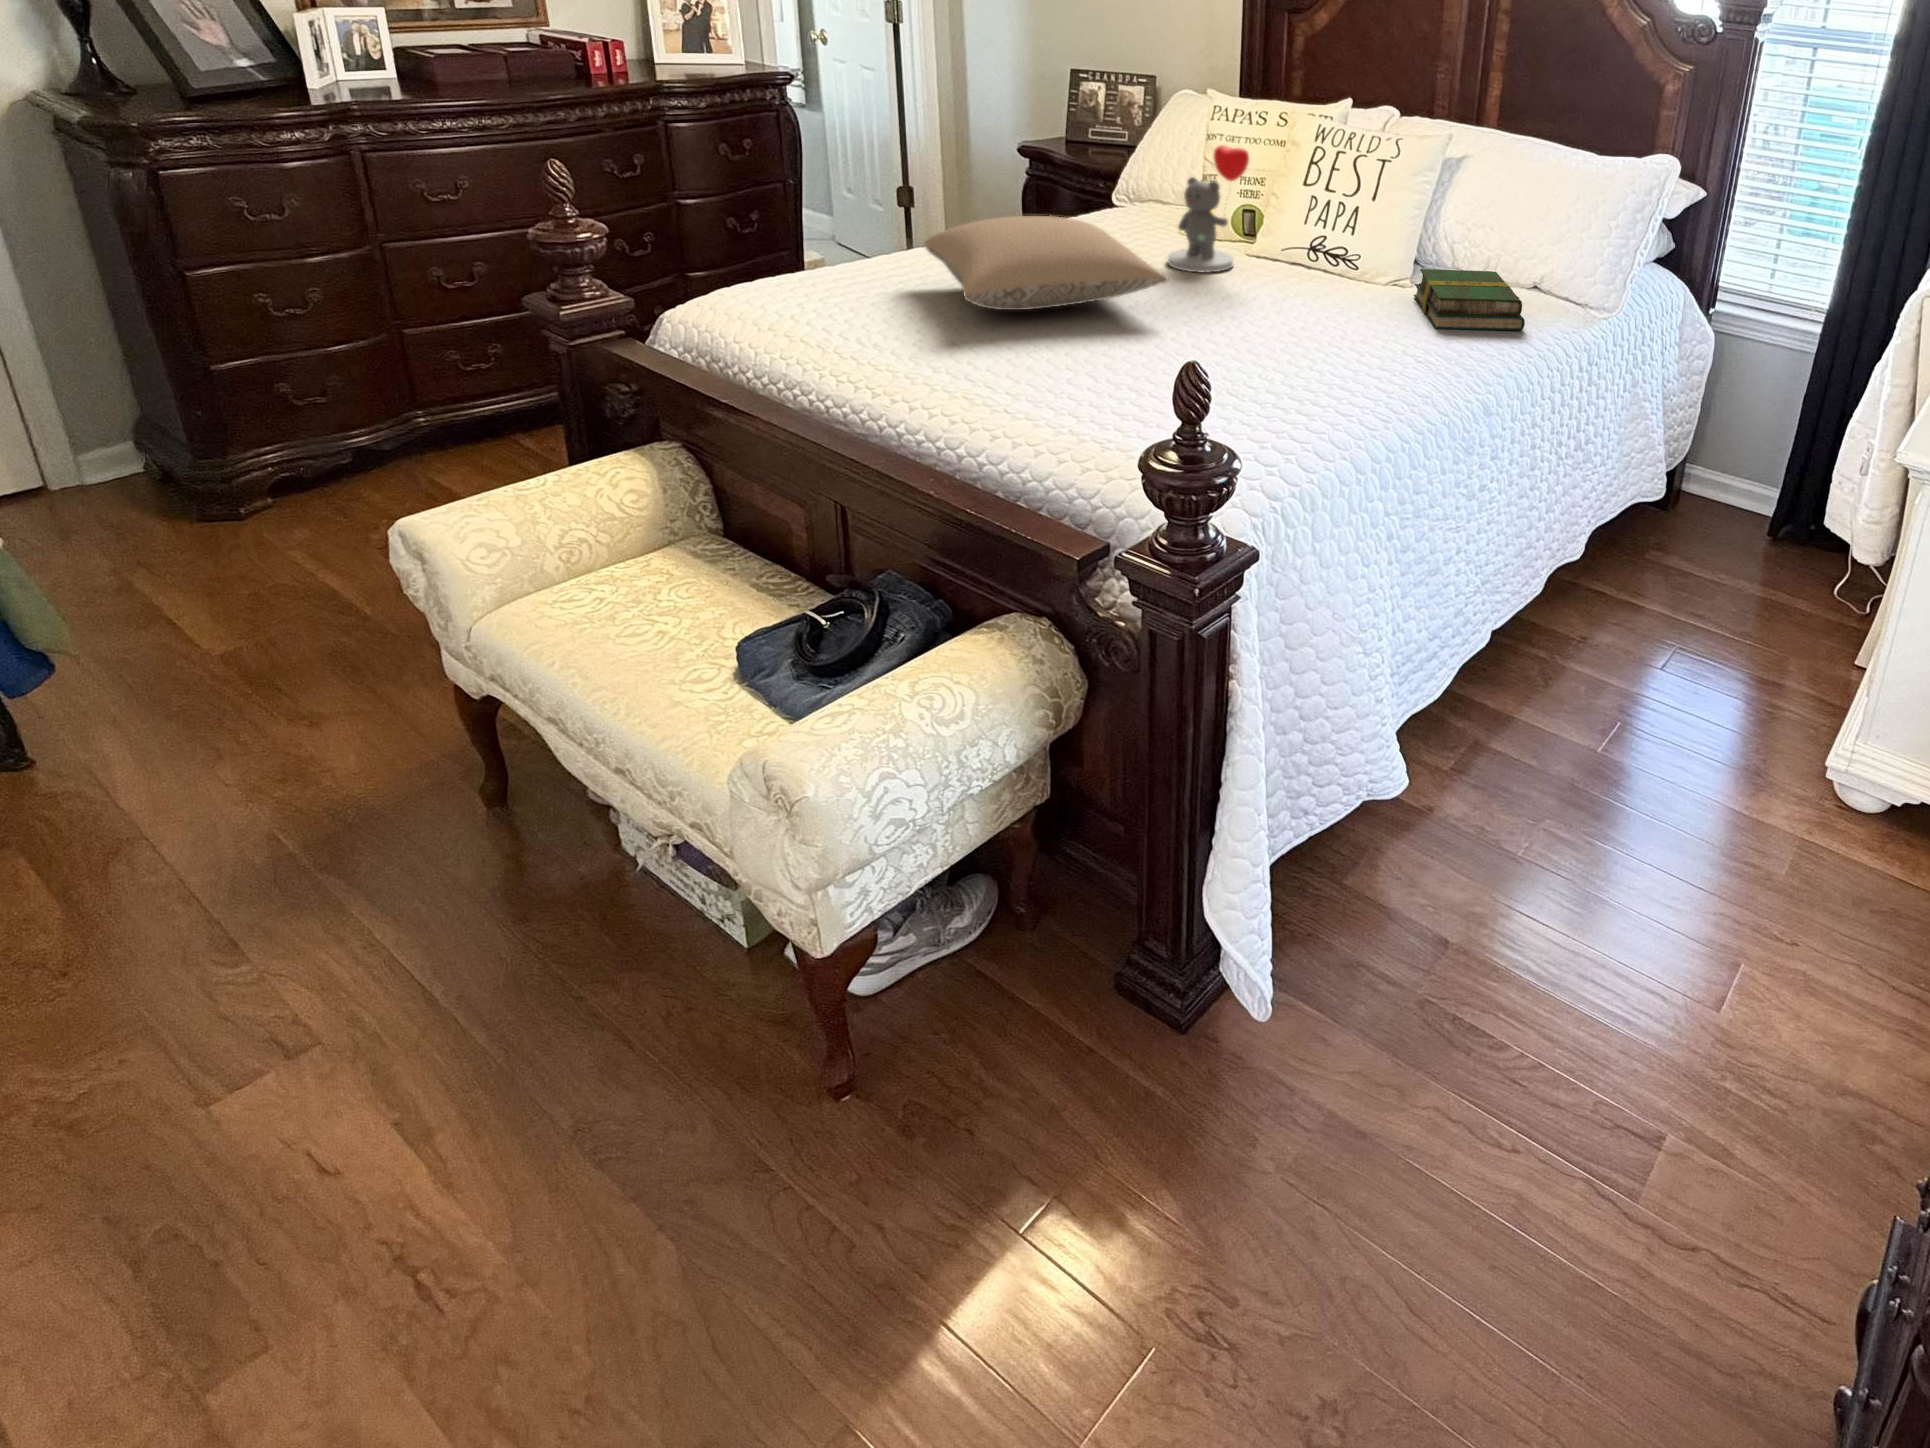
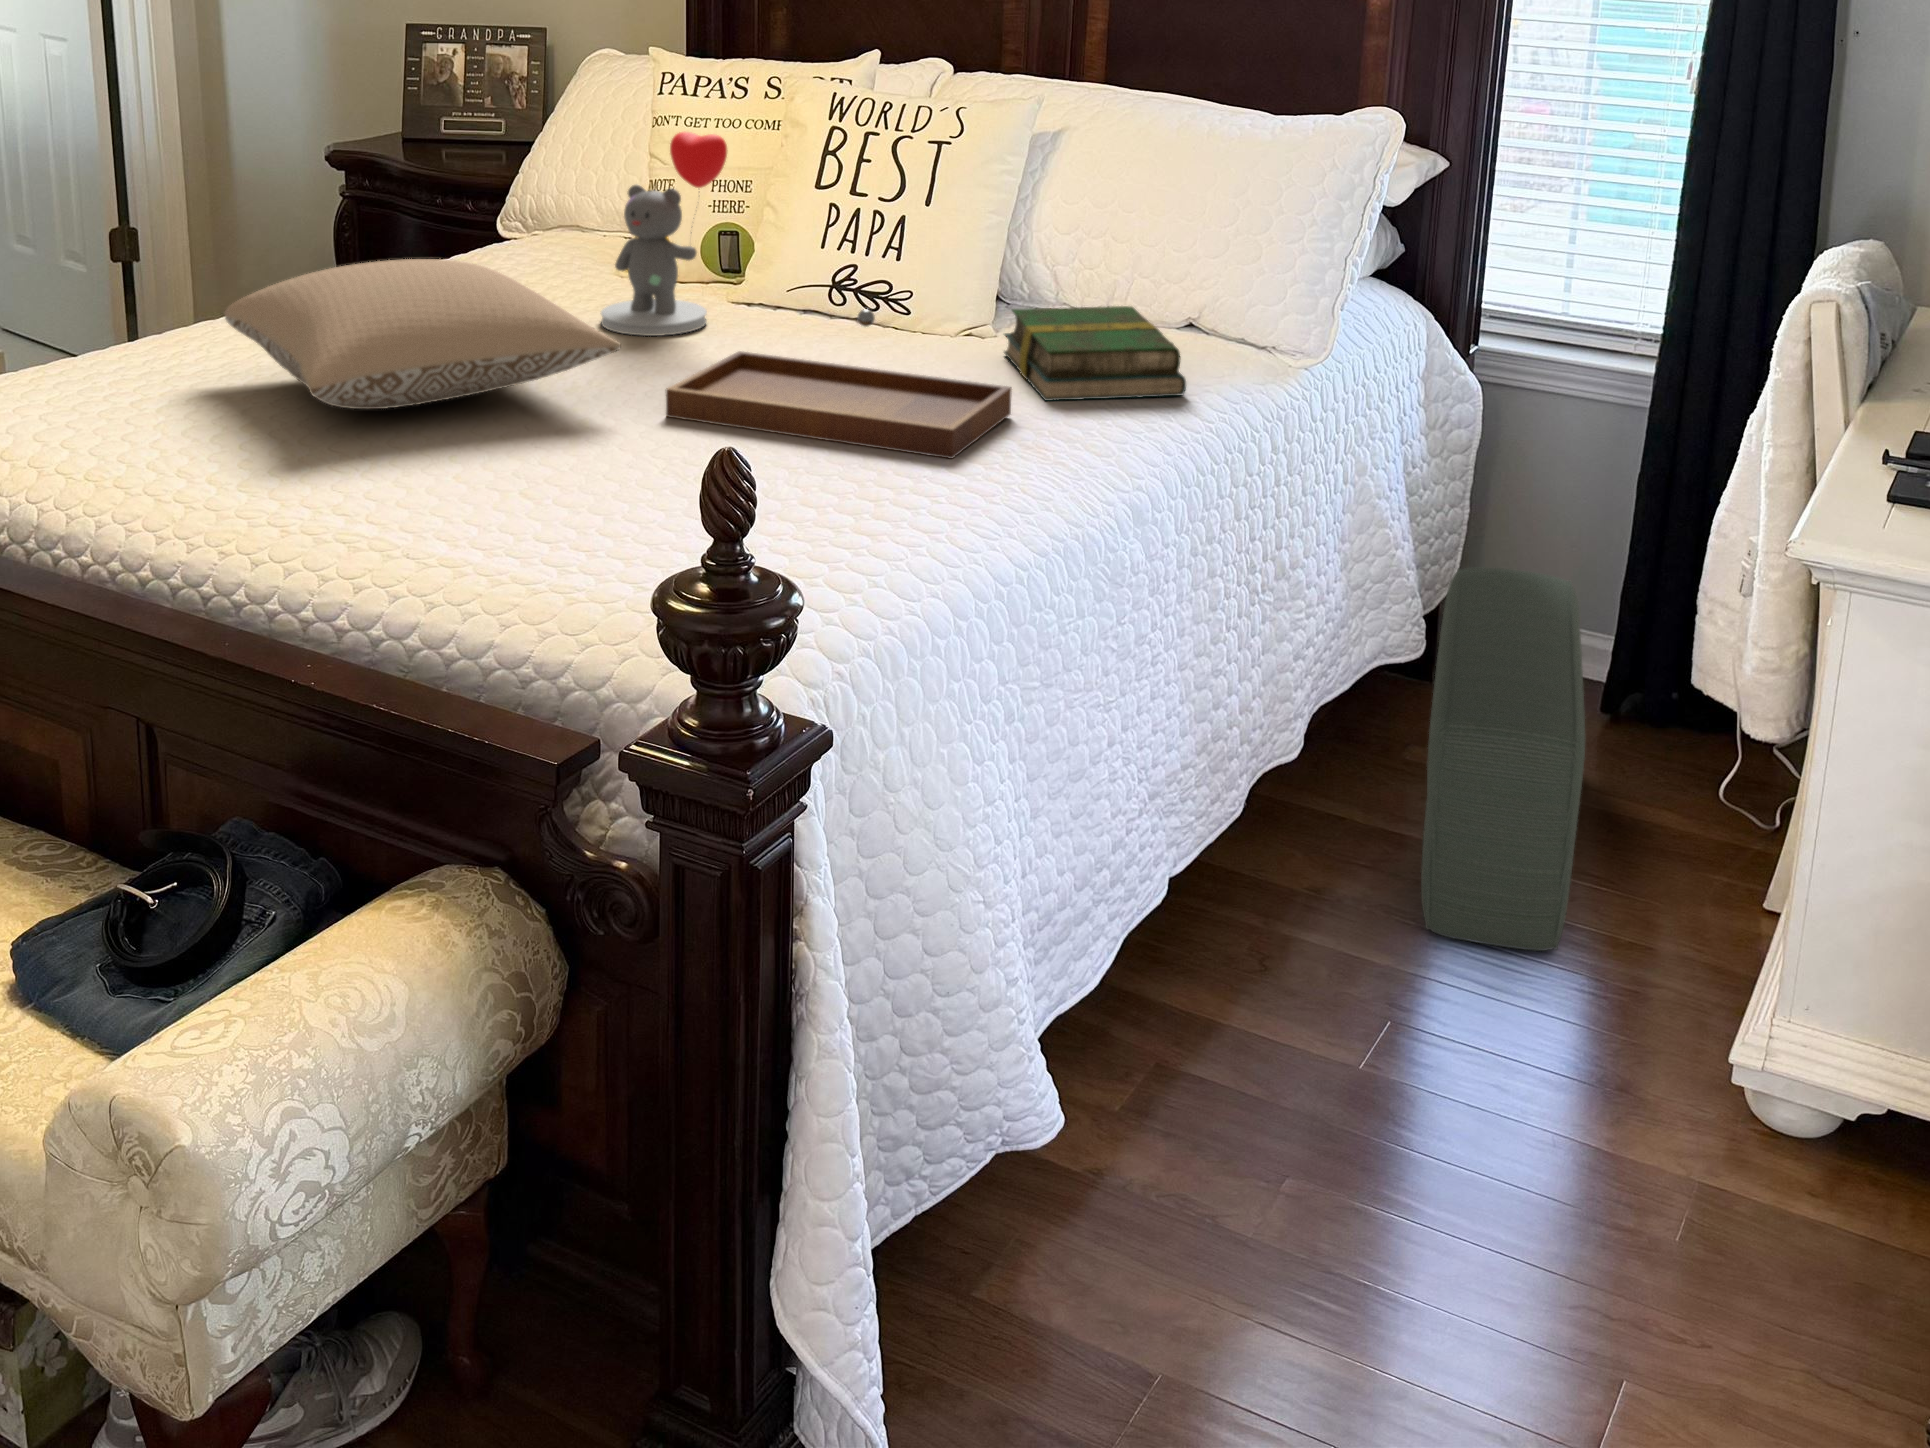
tray: none [1195,265,1414,364] -> present [666,309,1012,459]
pouf: none [1645,442,1755,680] -> present [1421,567,1585,951]

